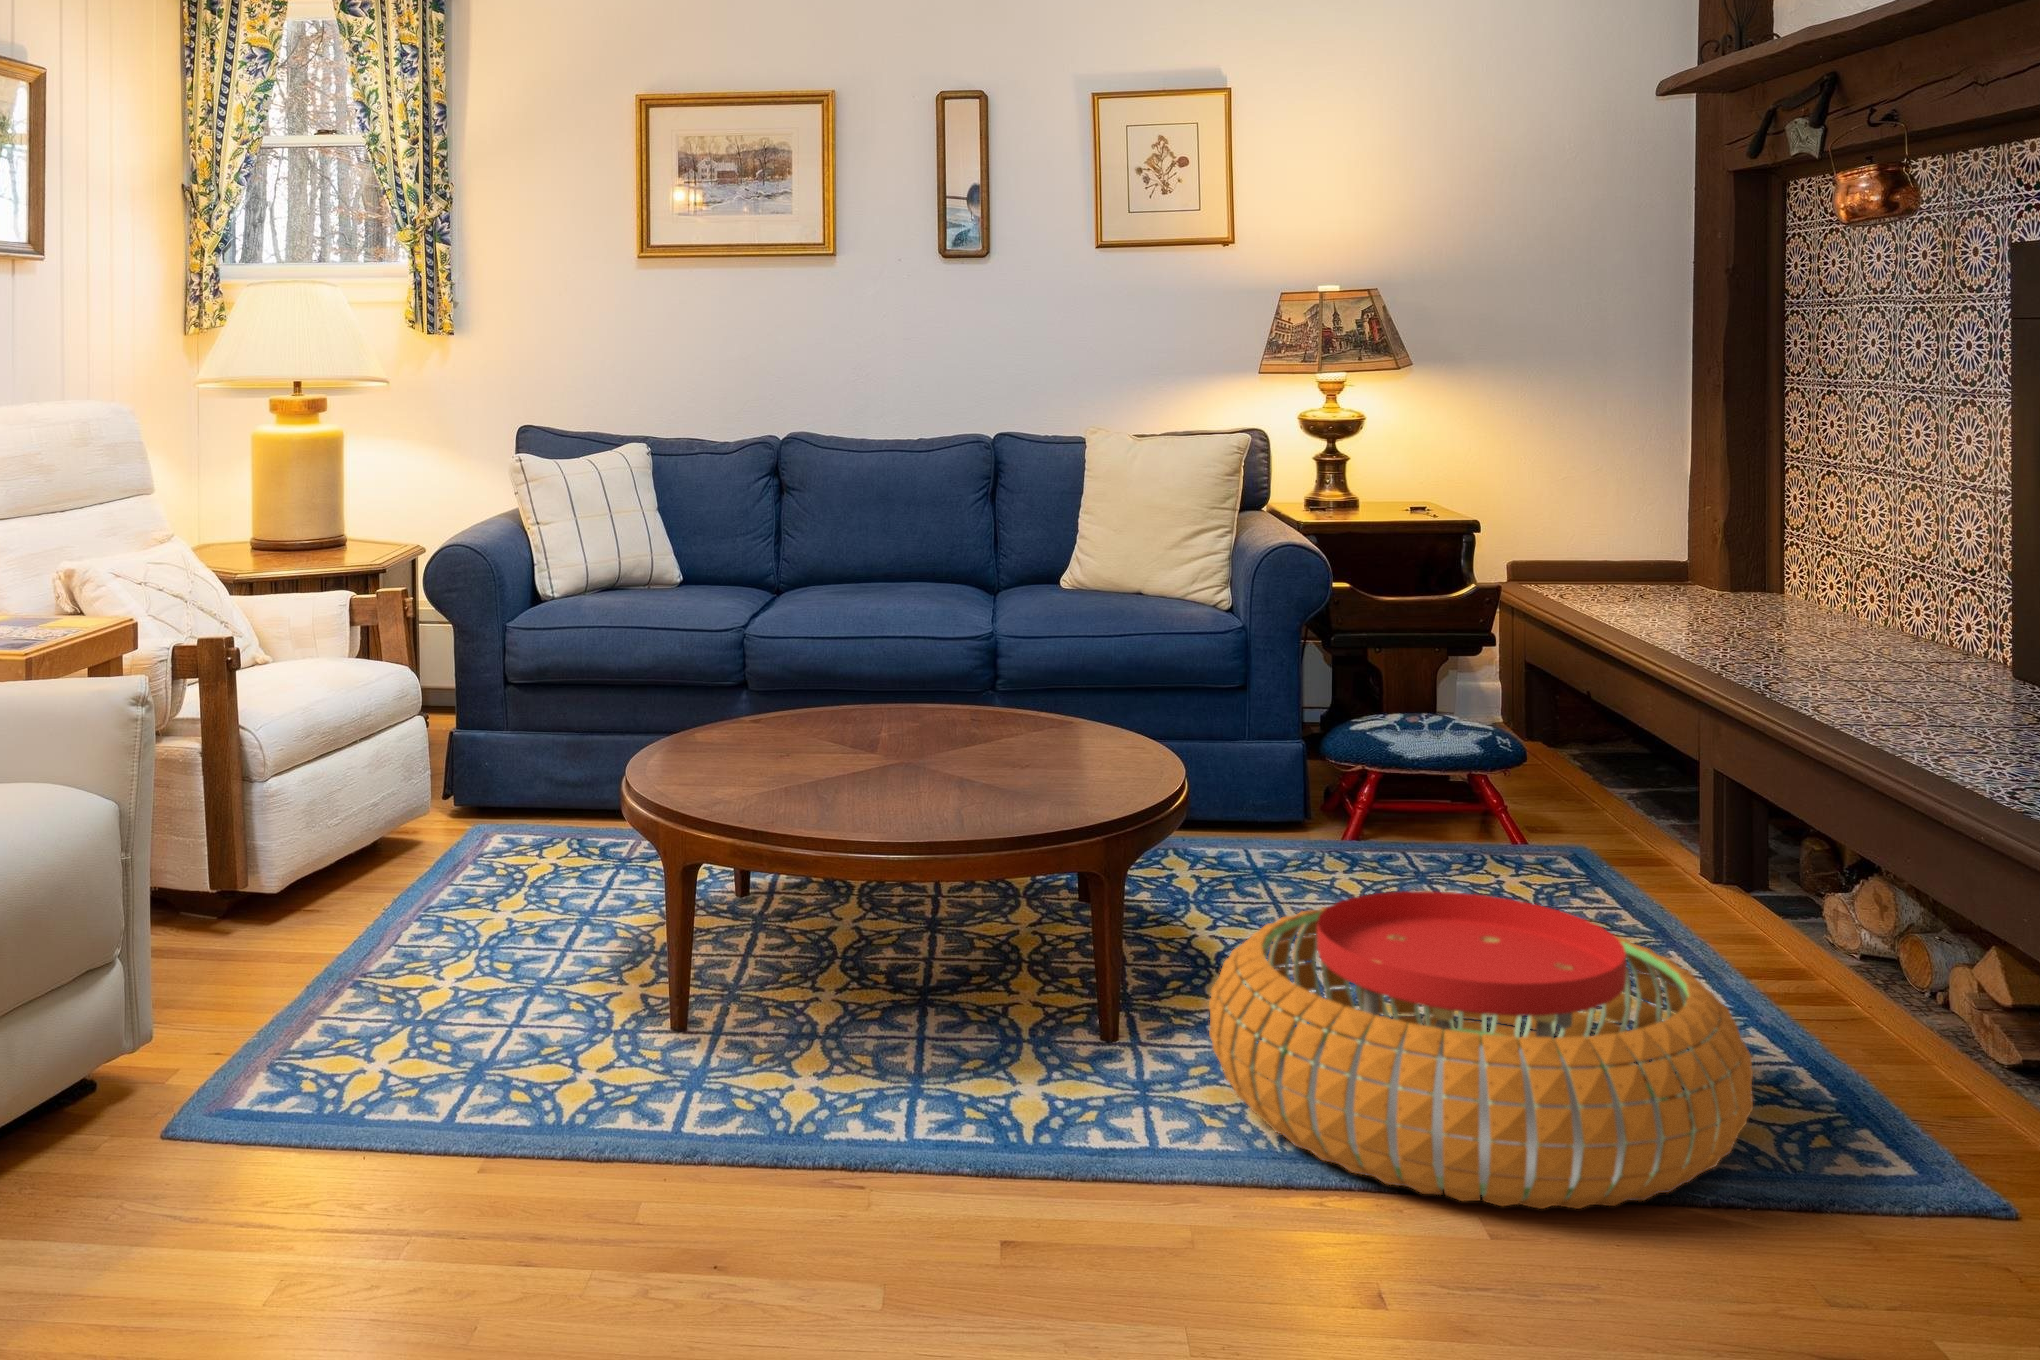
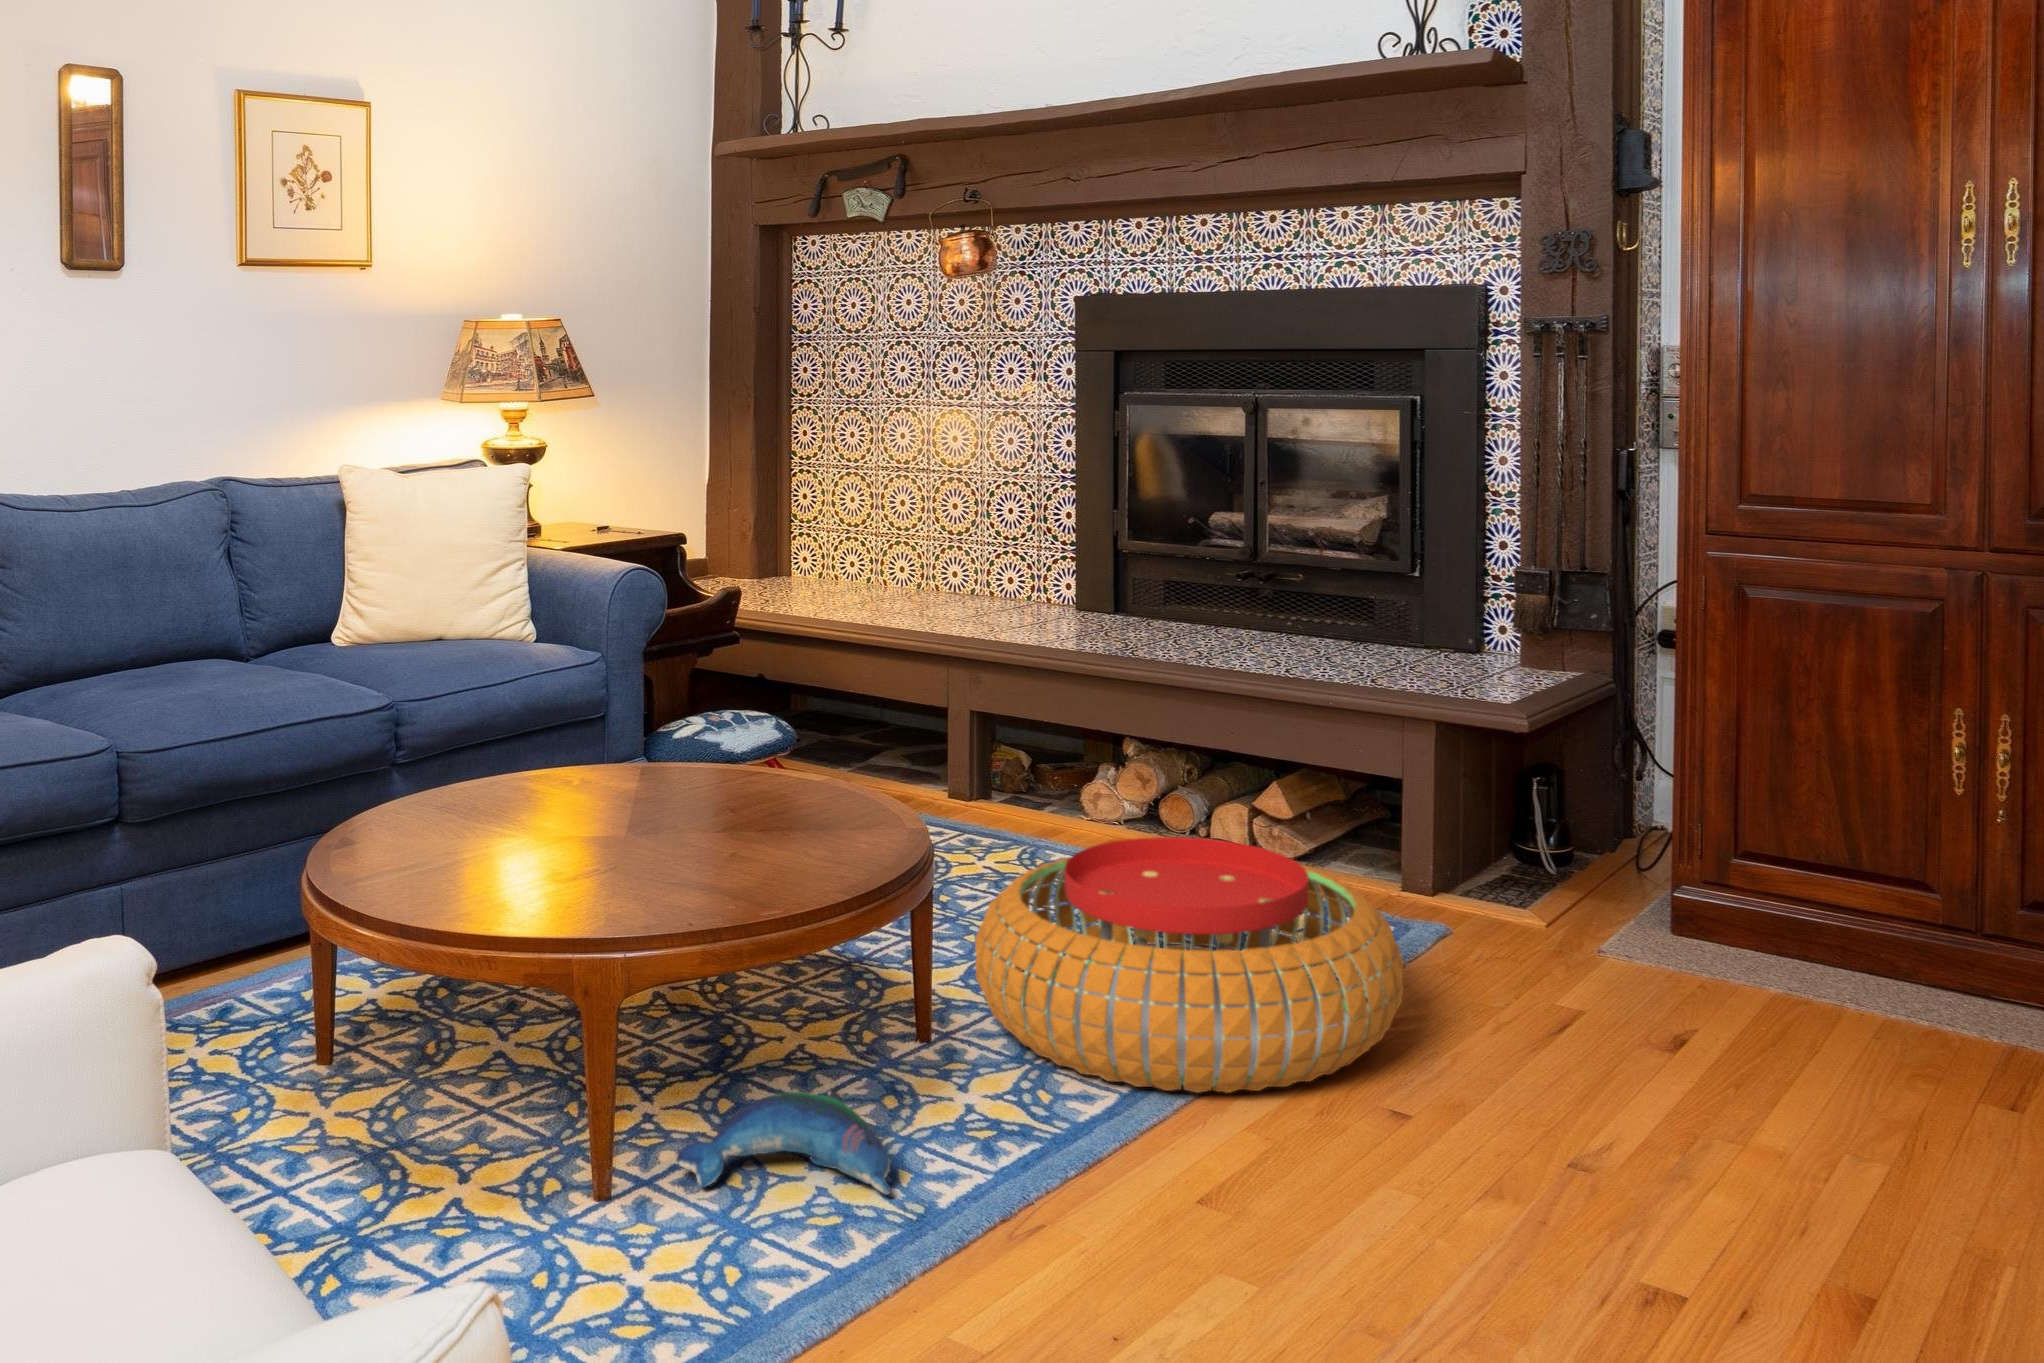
plush toy: none [808,998,952,1107] -> present [676,1092,891,1195]

